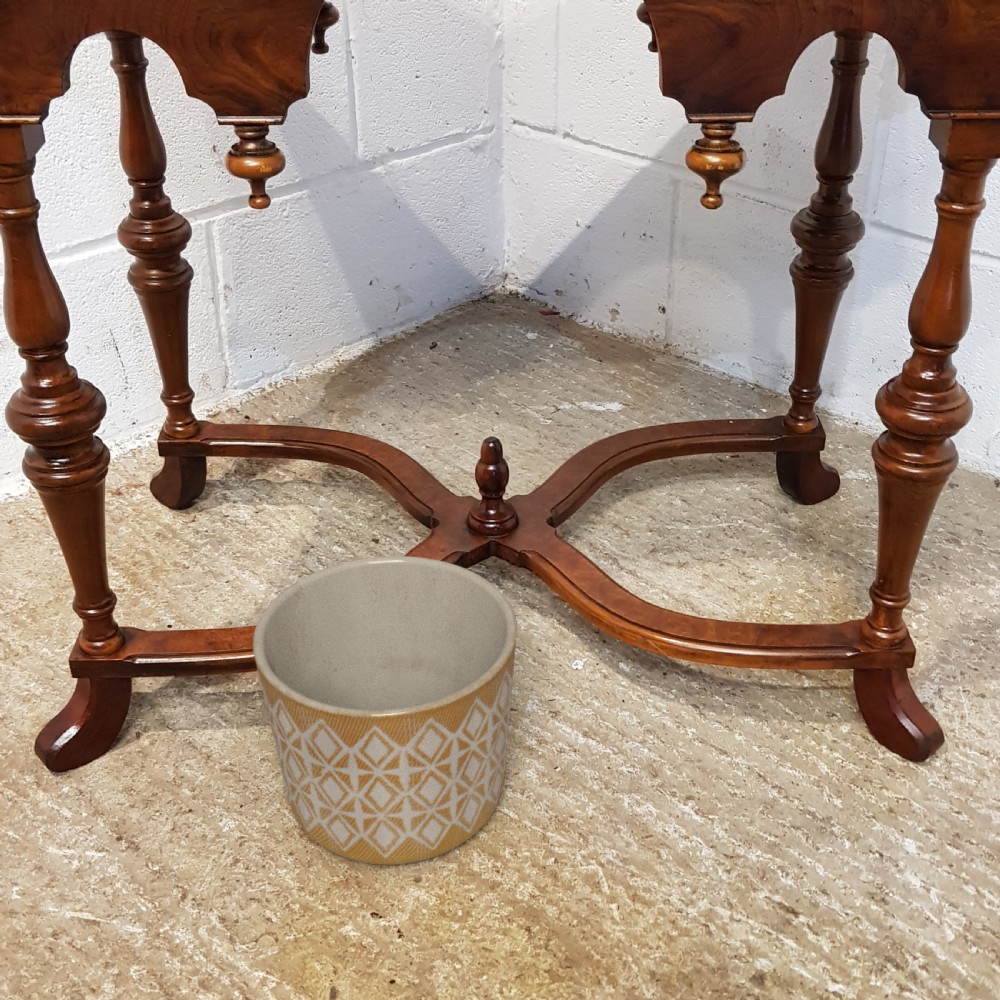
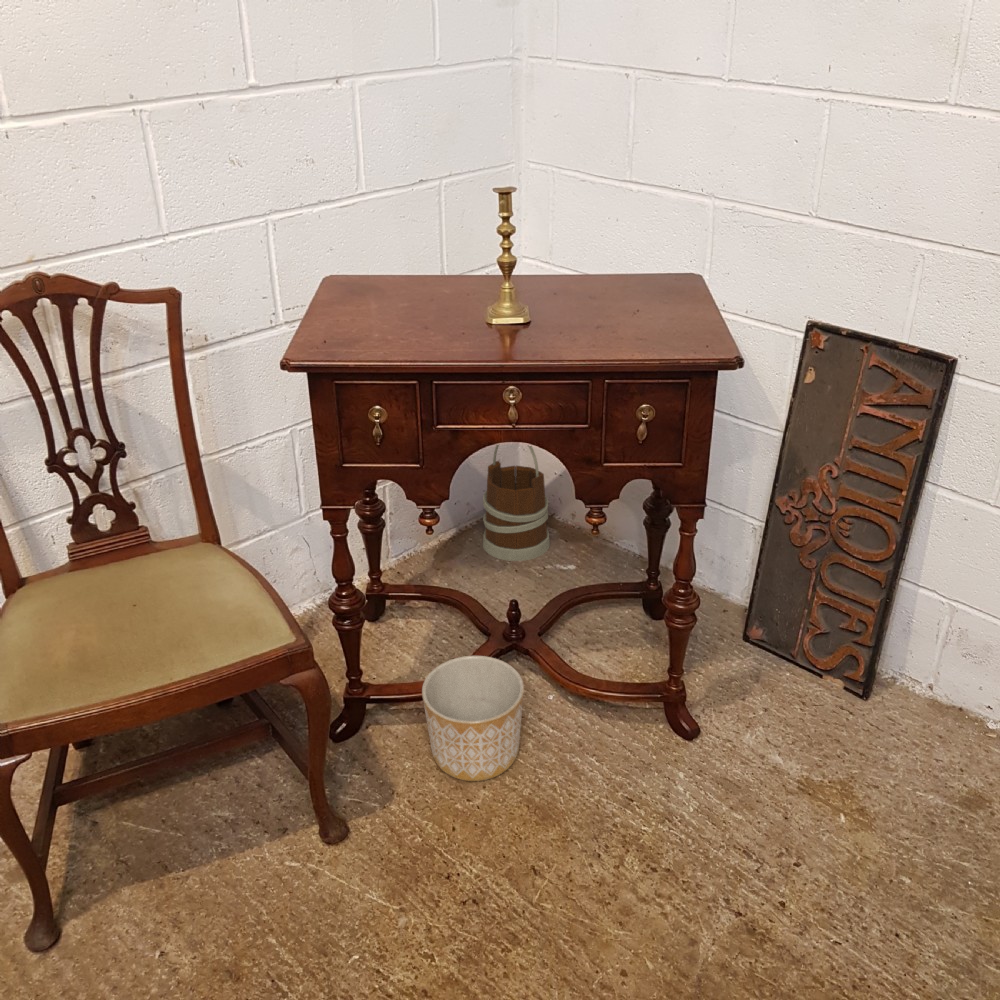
wooden bucket: none [426,107,568,396] -> present [483,445,550,561]

